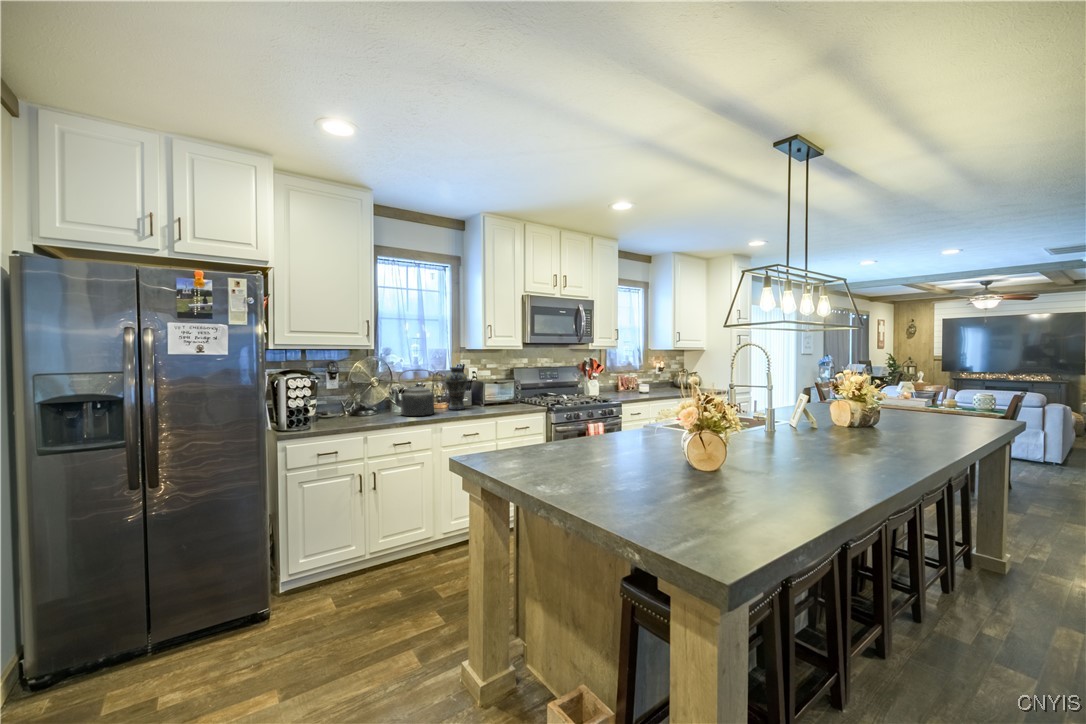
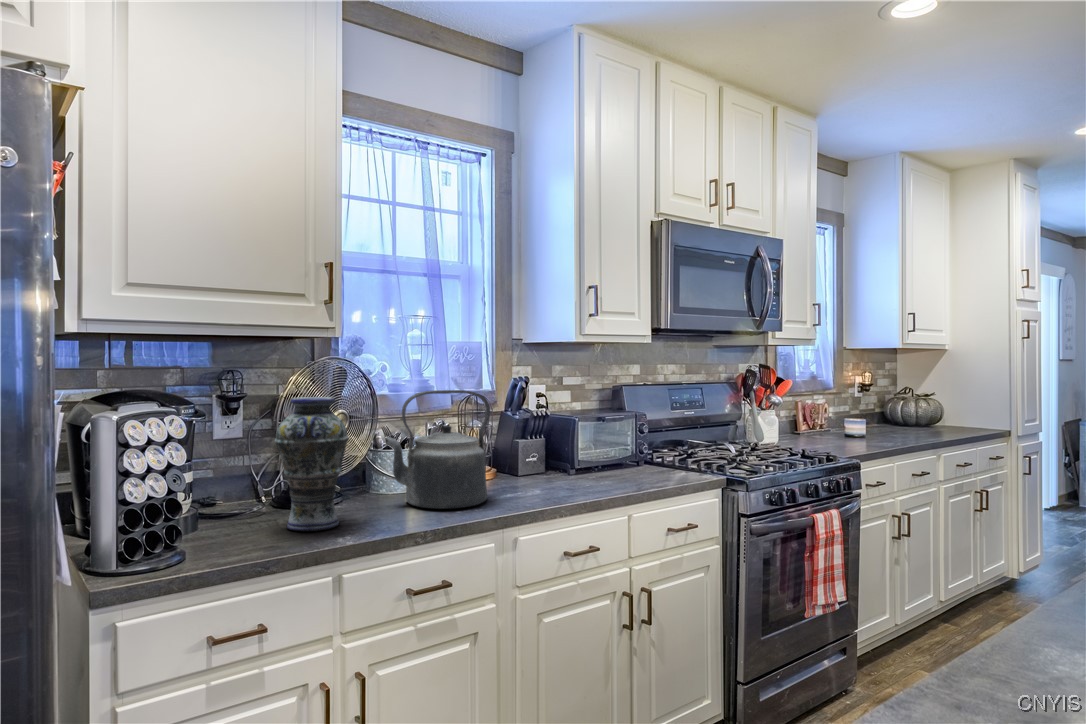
vase: present [445,367,468,410] -> present [275,397,349,531]

